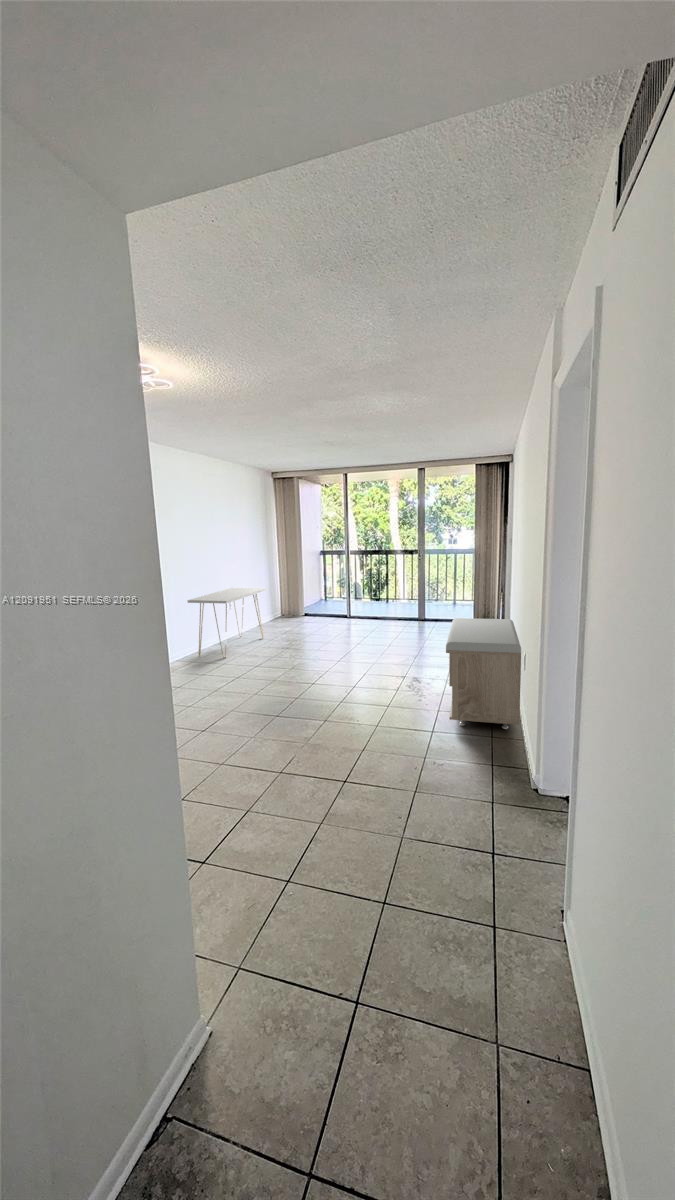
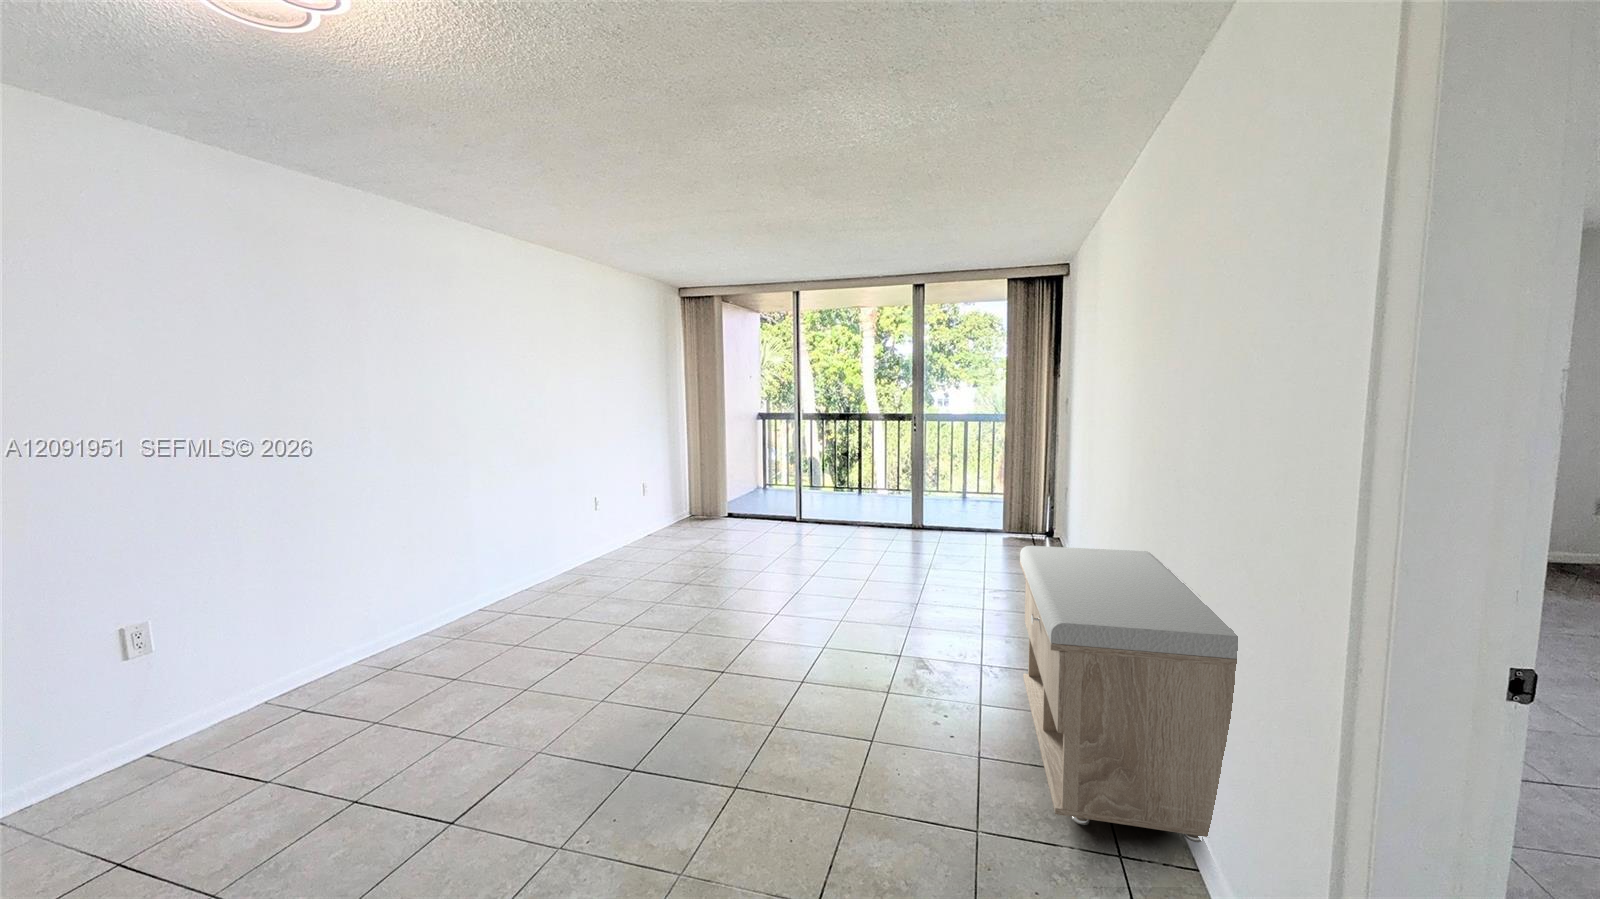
console table: present [187,588,266,658] -> none [511,471,661,600]

